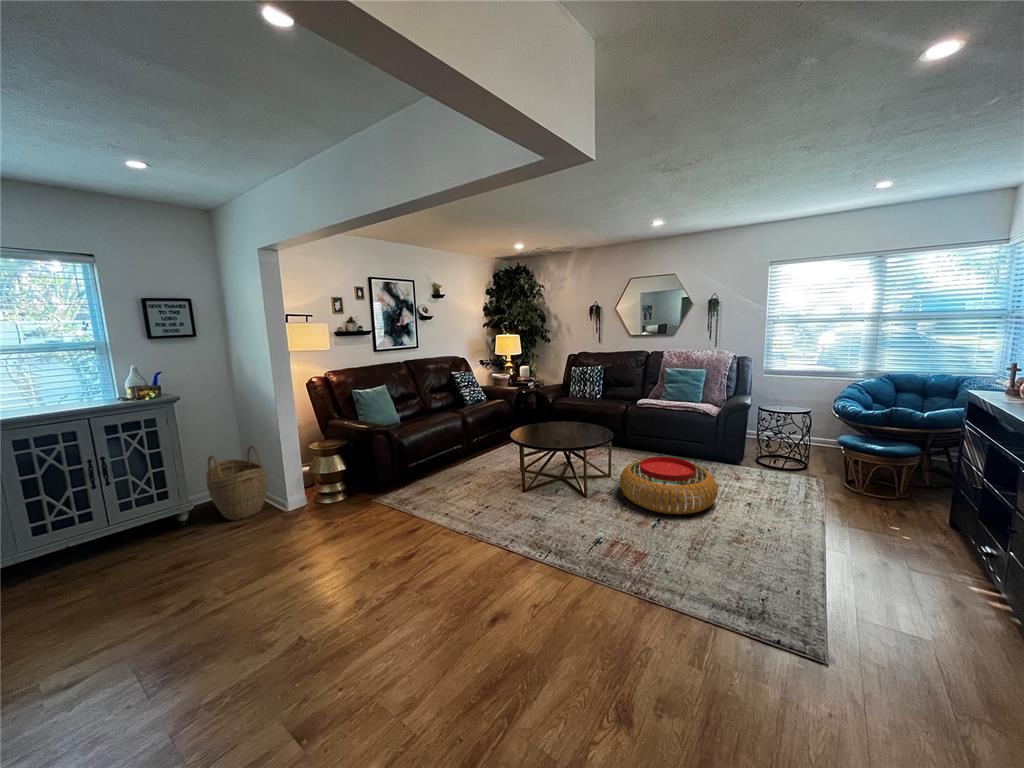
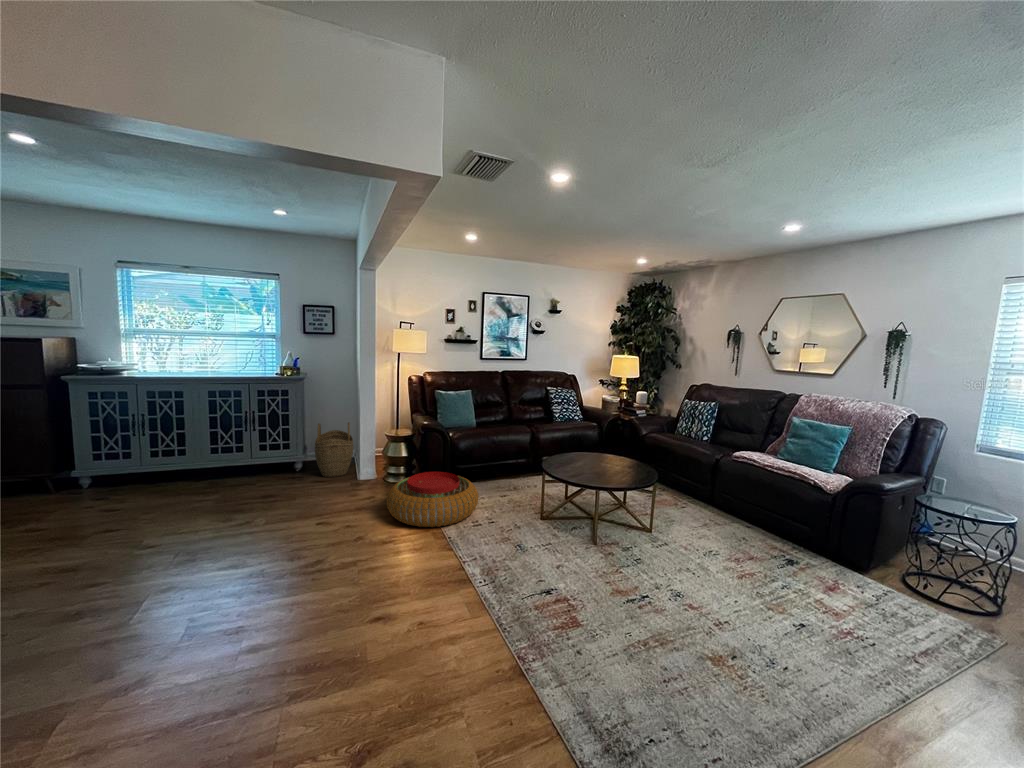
pouf: present [620,457,718,515] -> present [387,472,478,527]

